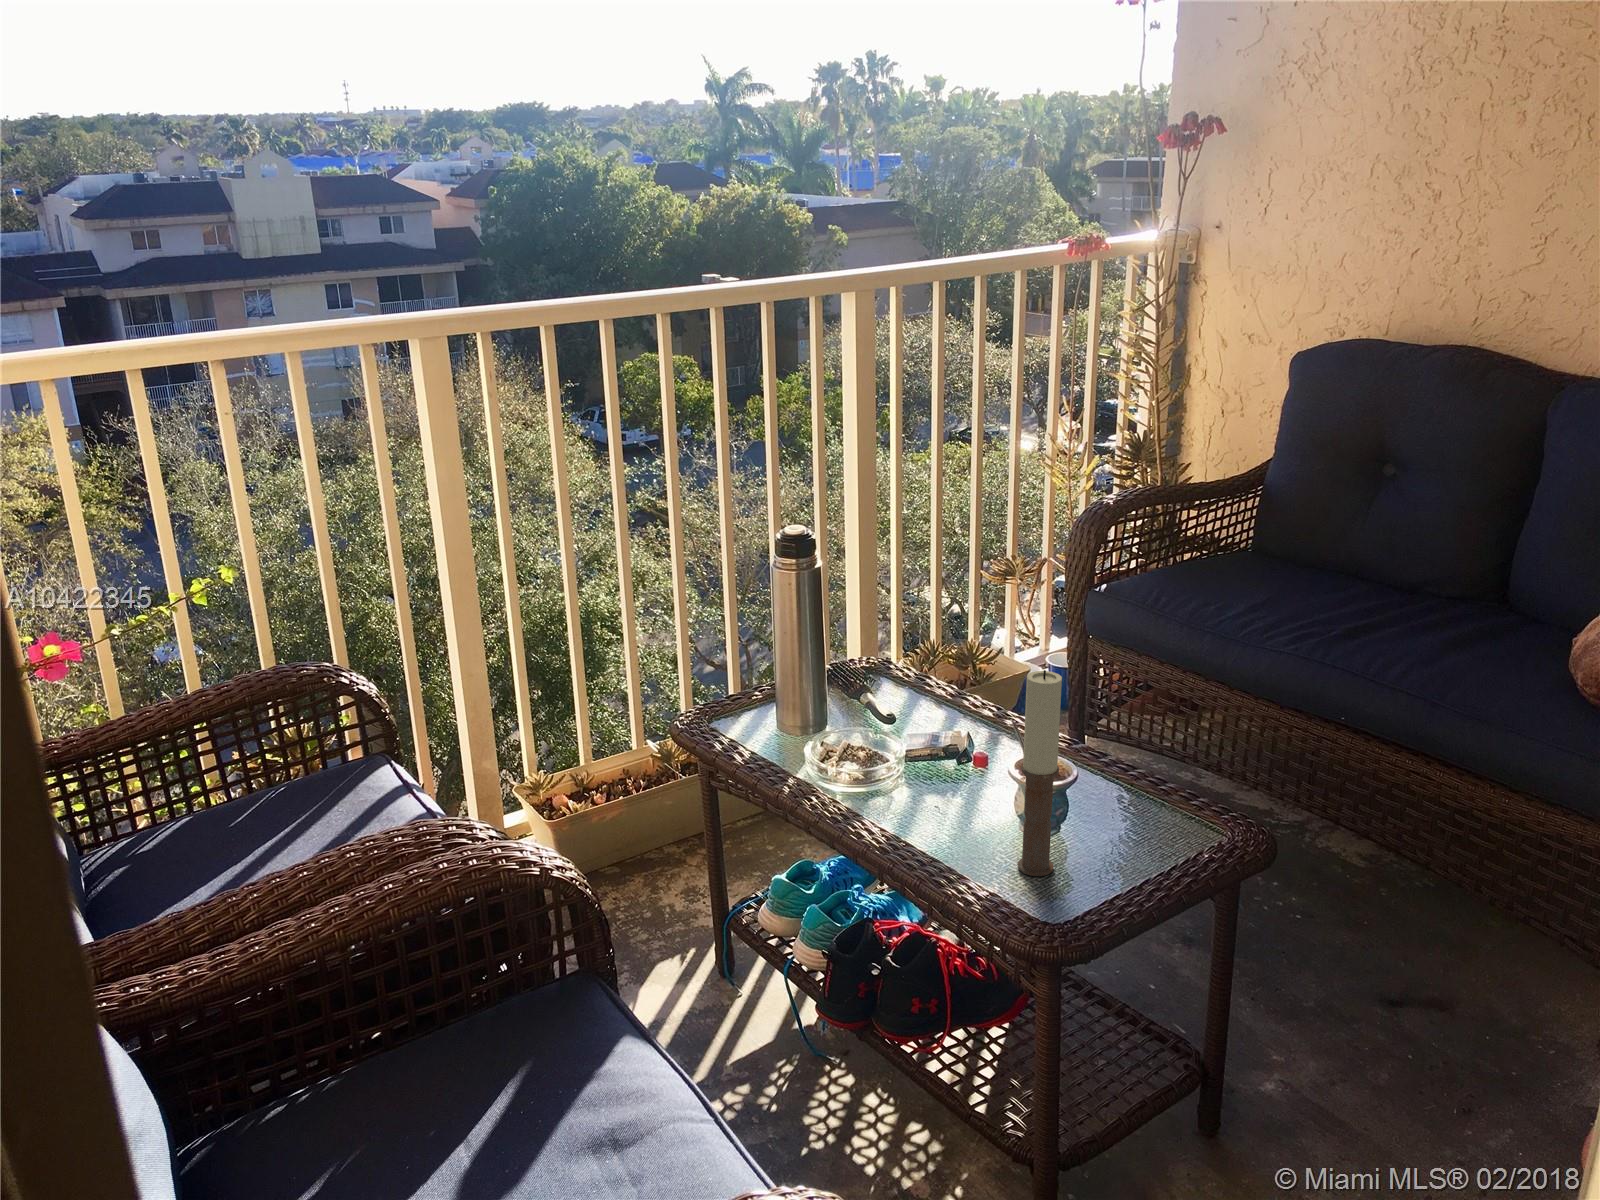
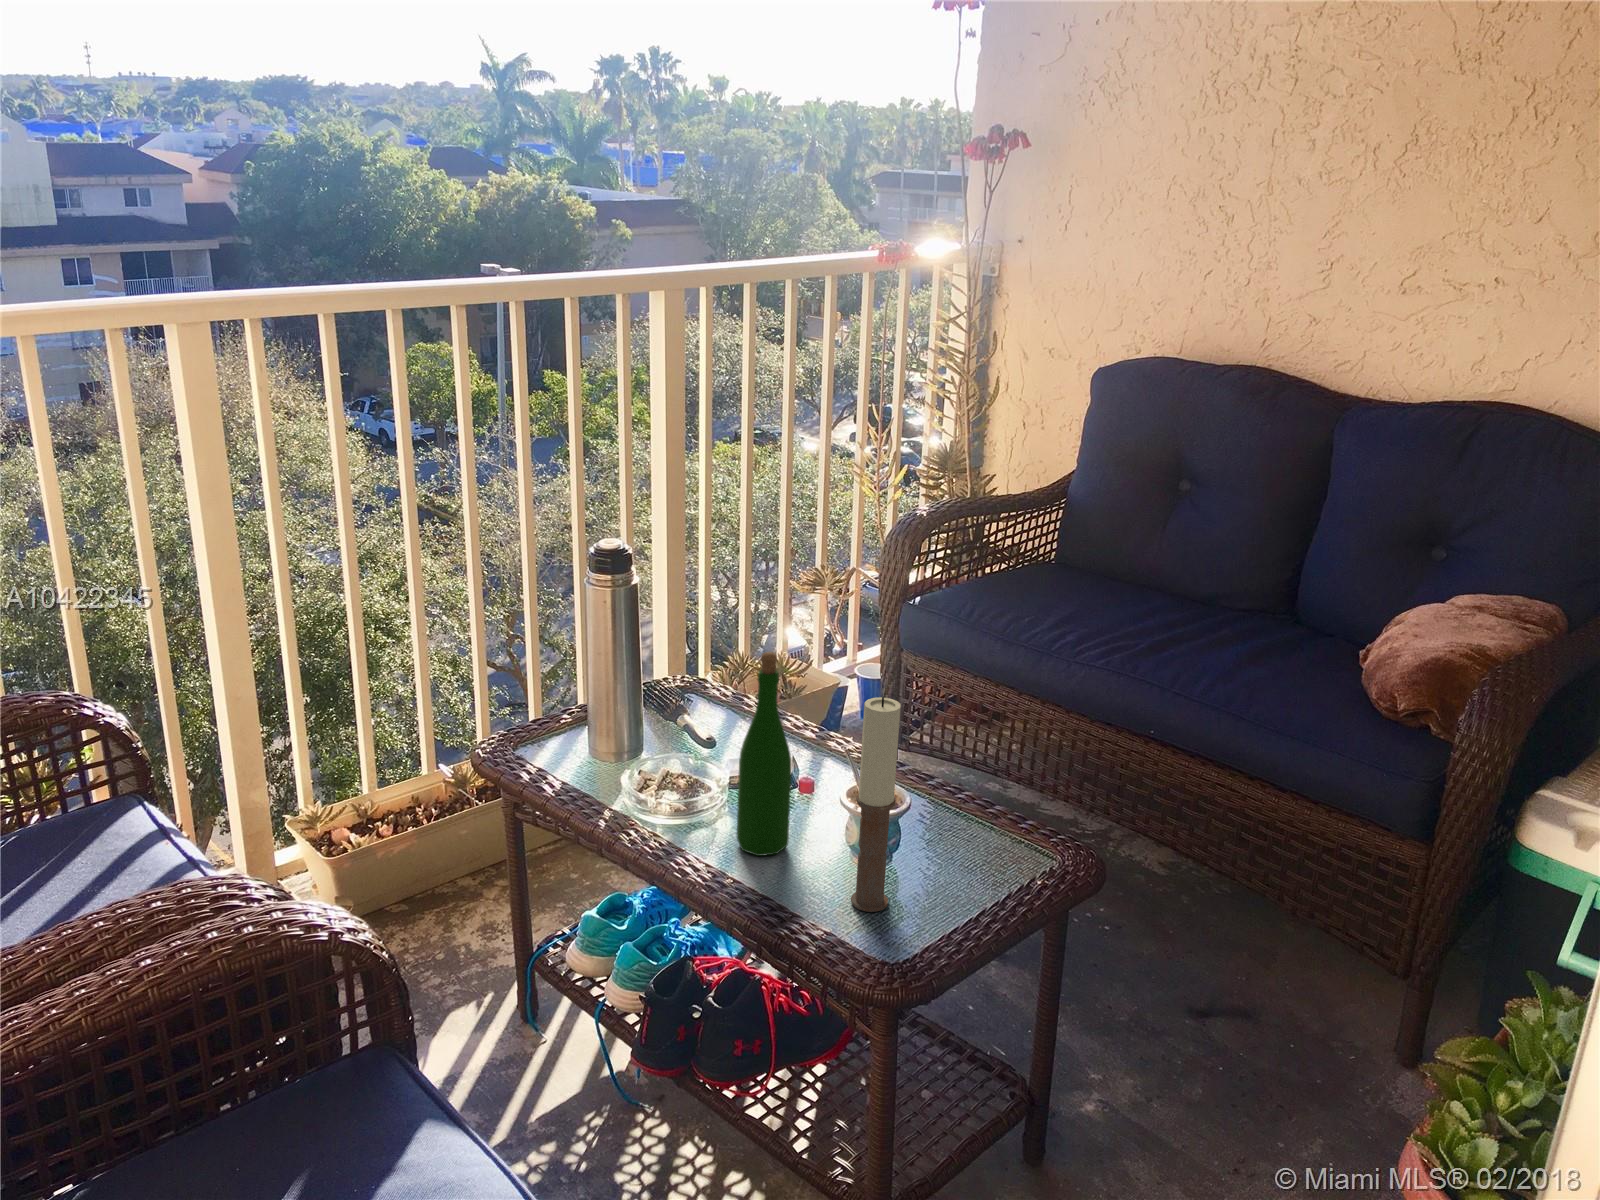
wine bottle: none [912,629,963,823] -> present [737,652,791,856]

